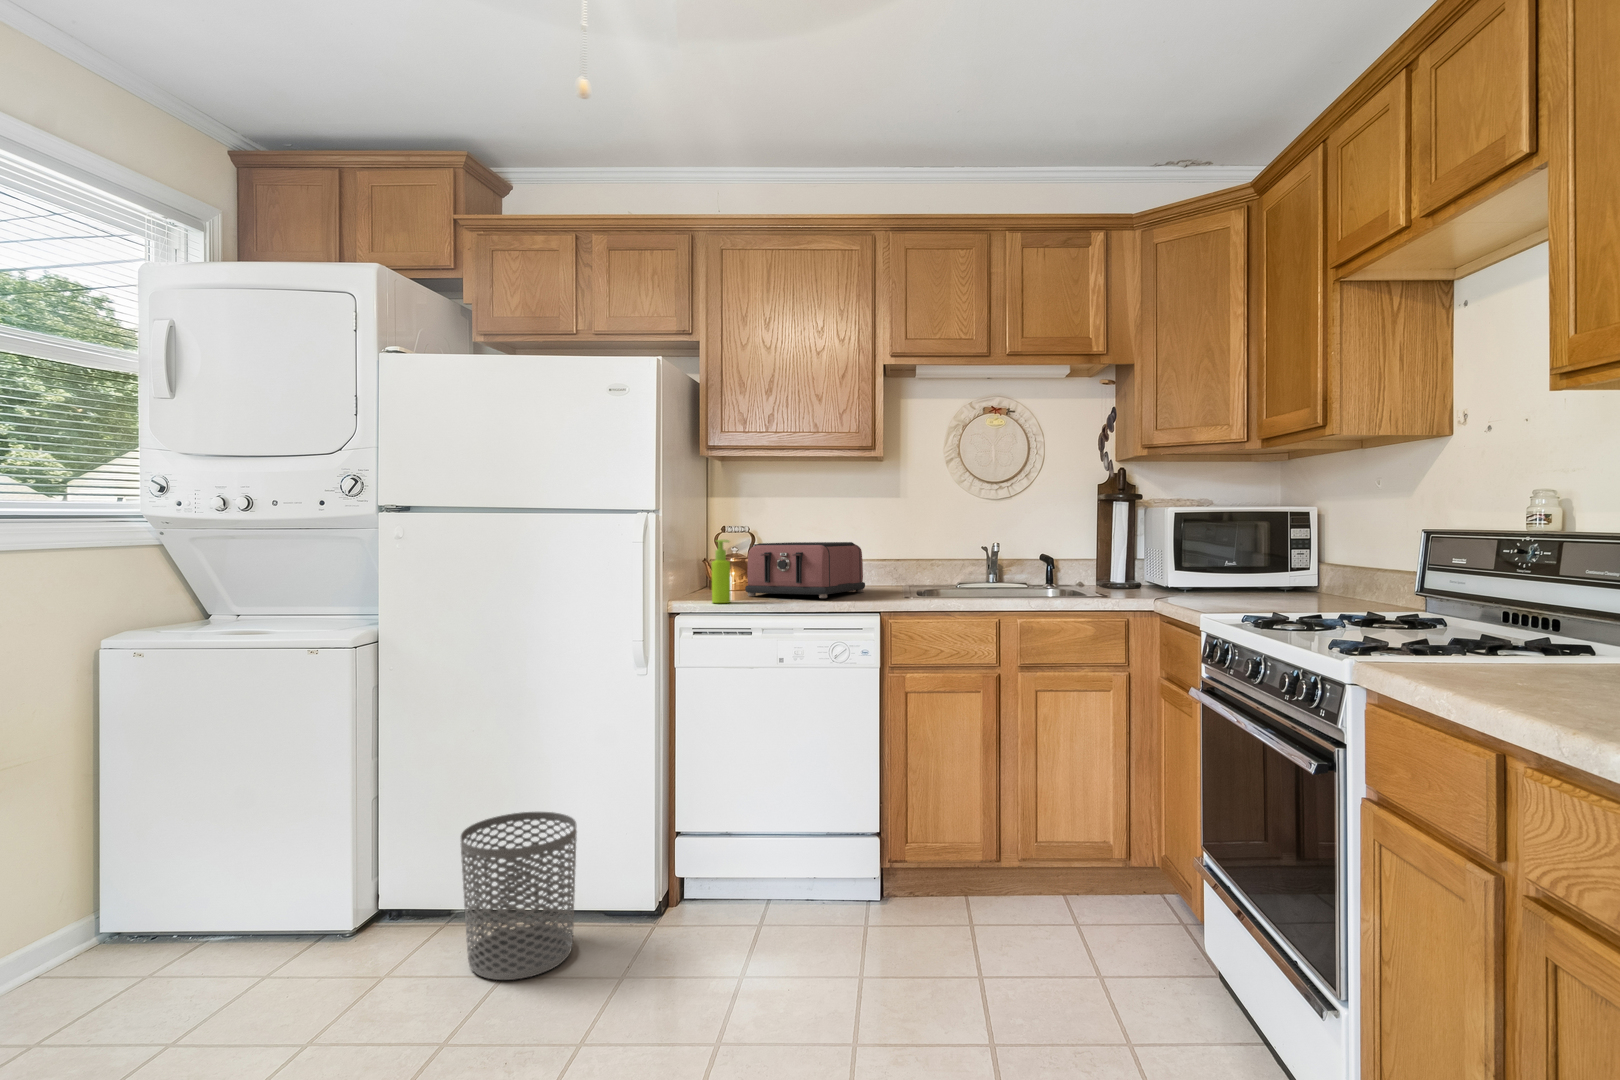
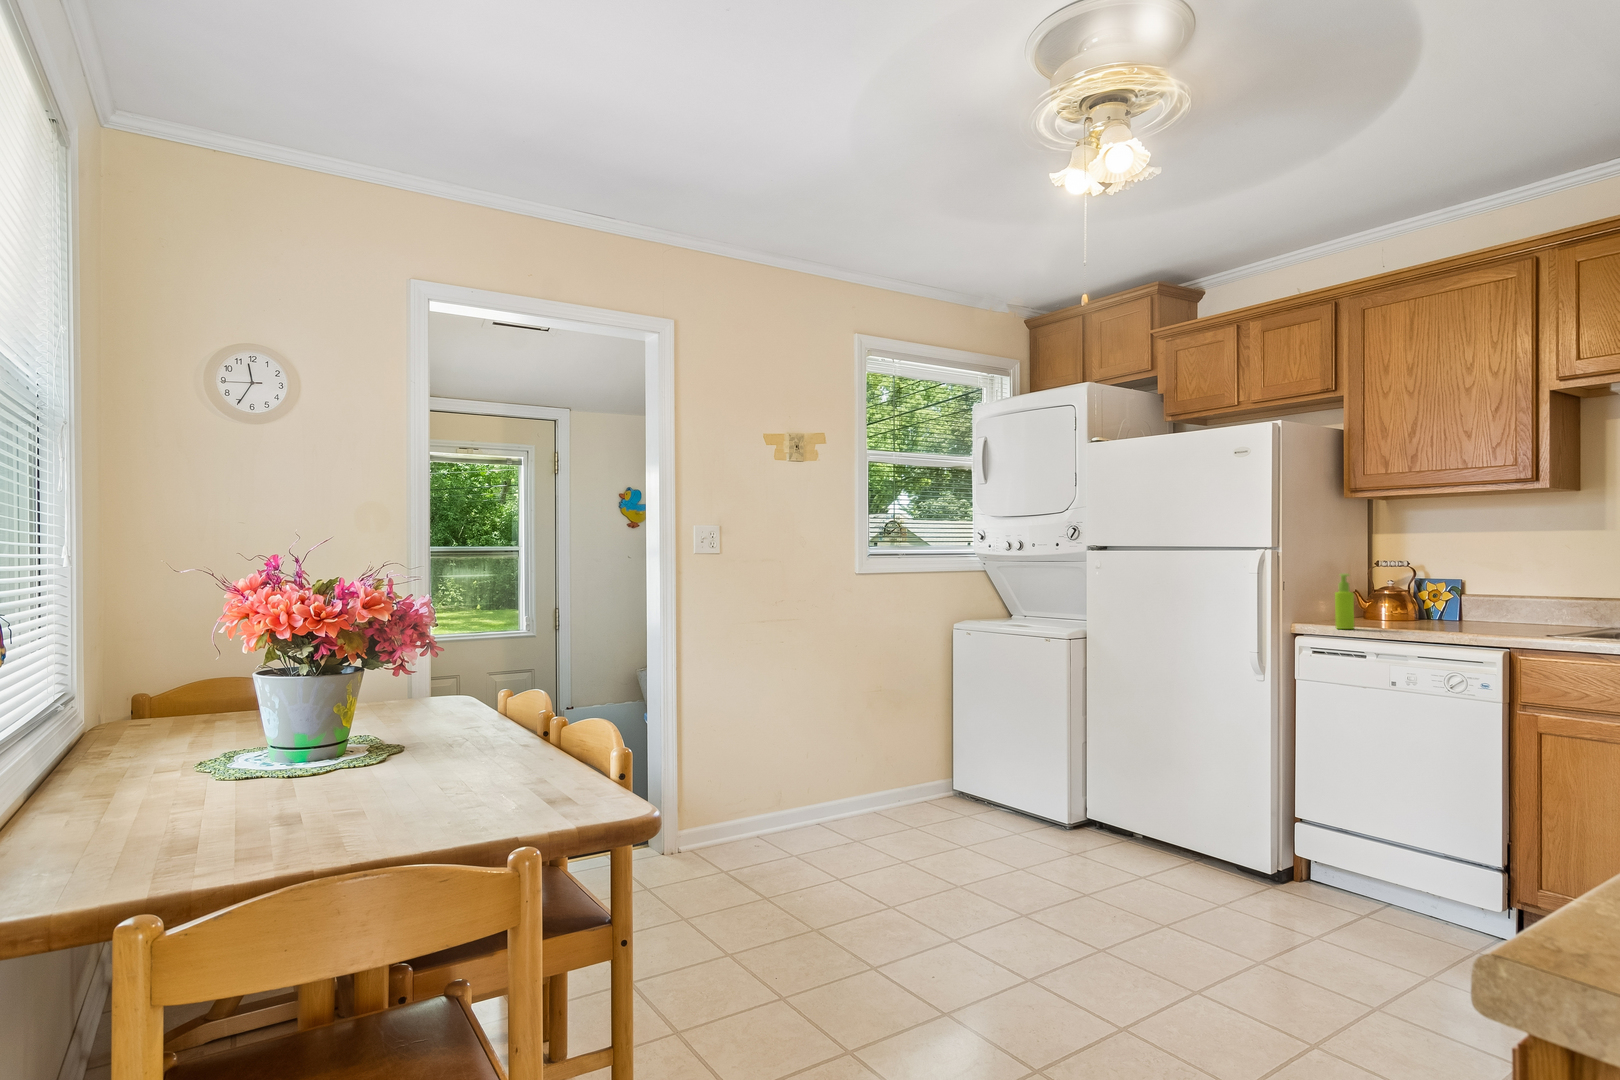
toaster: present [745,542,865,598] -> none [1386,576,1539,631]
waste bin: present [461,812,577,980] -> none [1116,768,1199,880]

